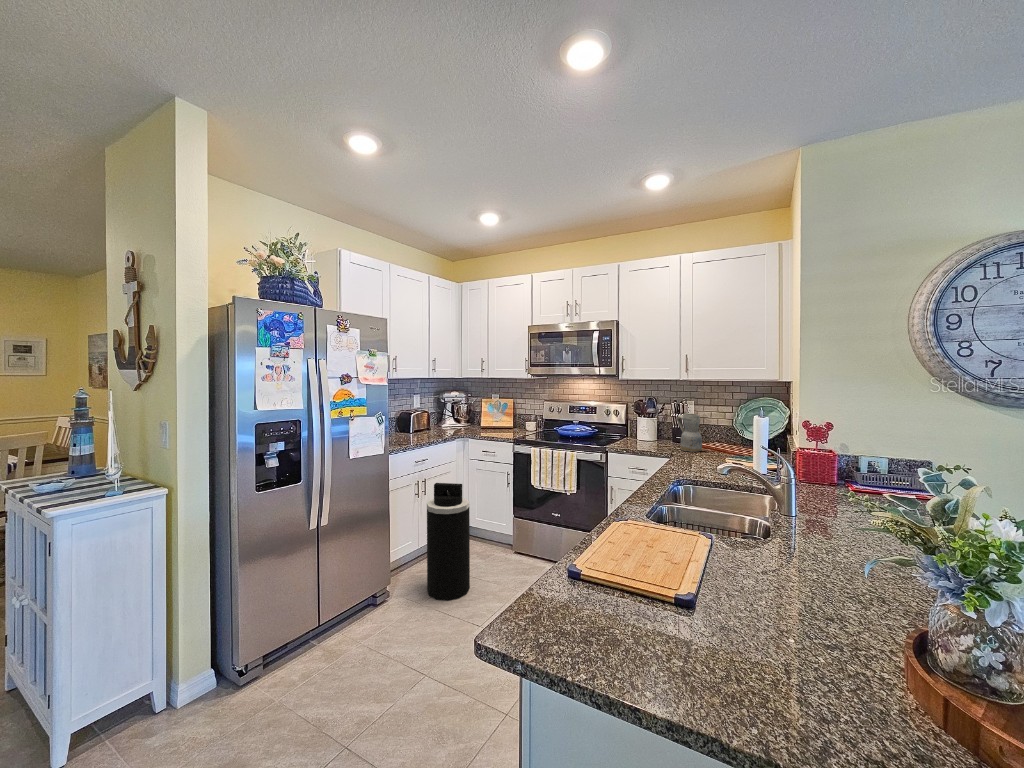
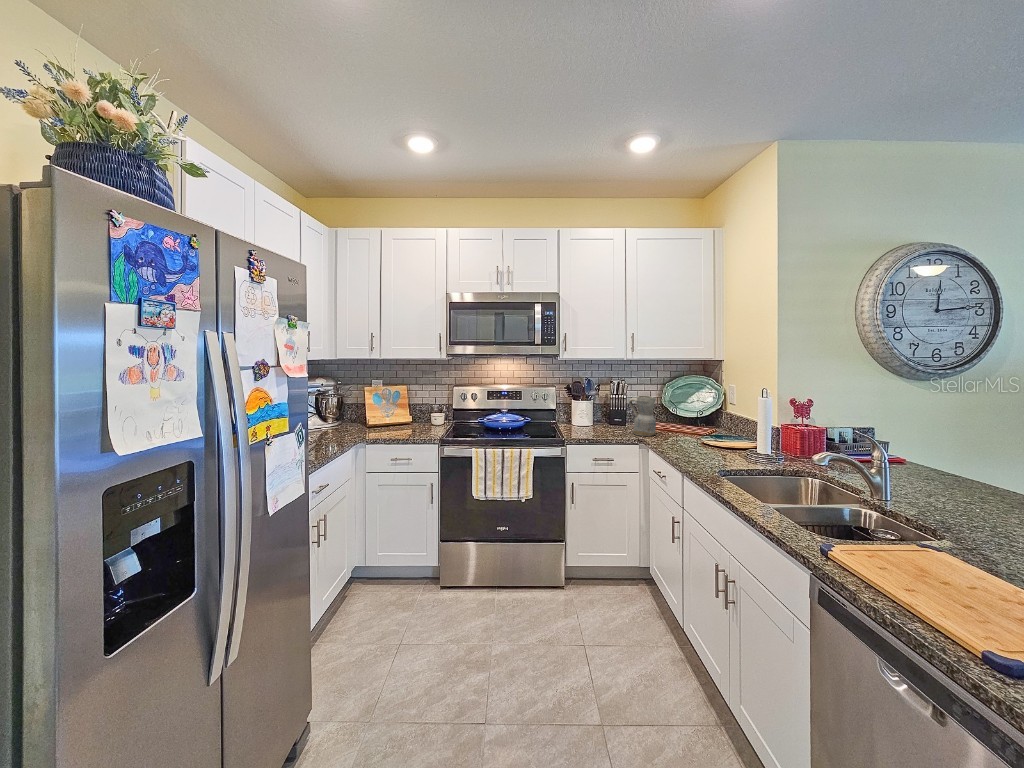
trash can: present [427,483,470,601] -> none [366,514,431,688]

